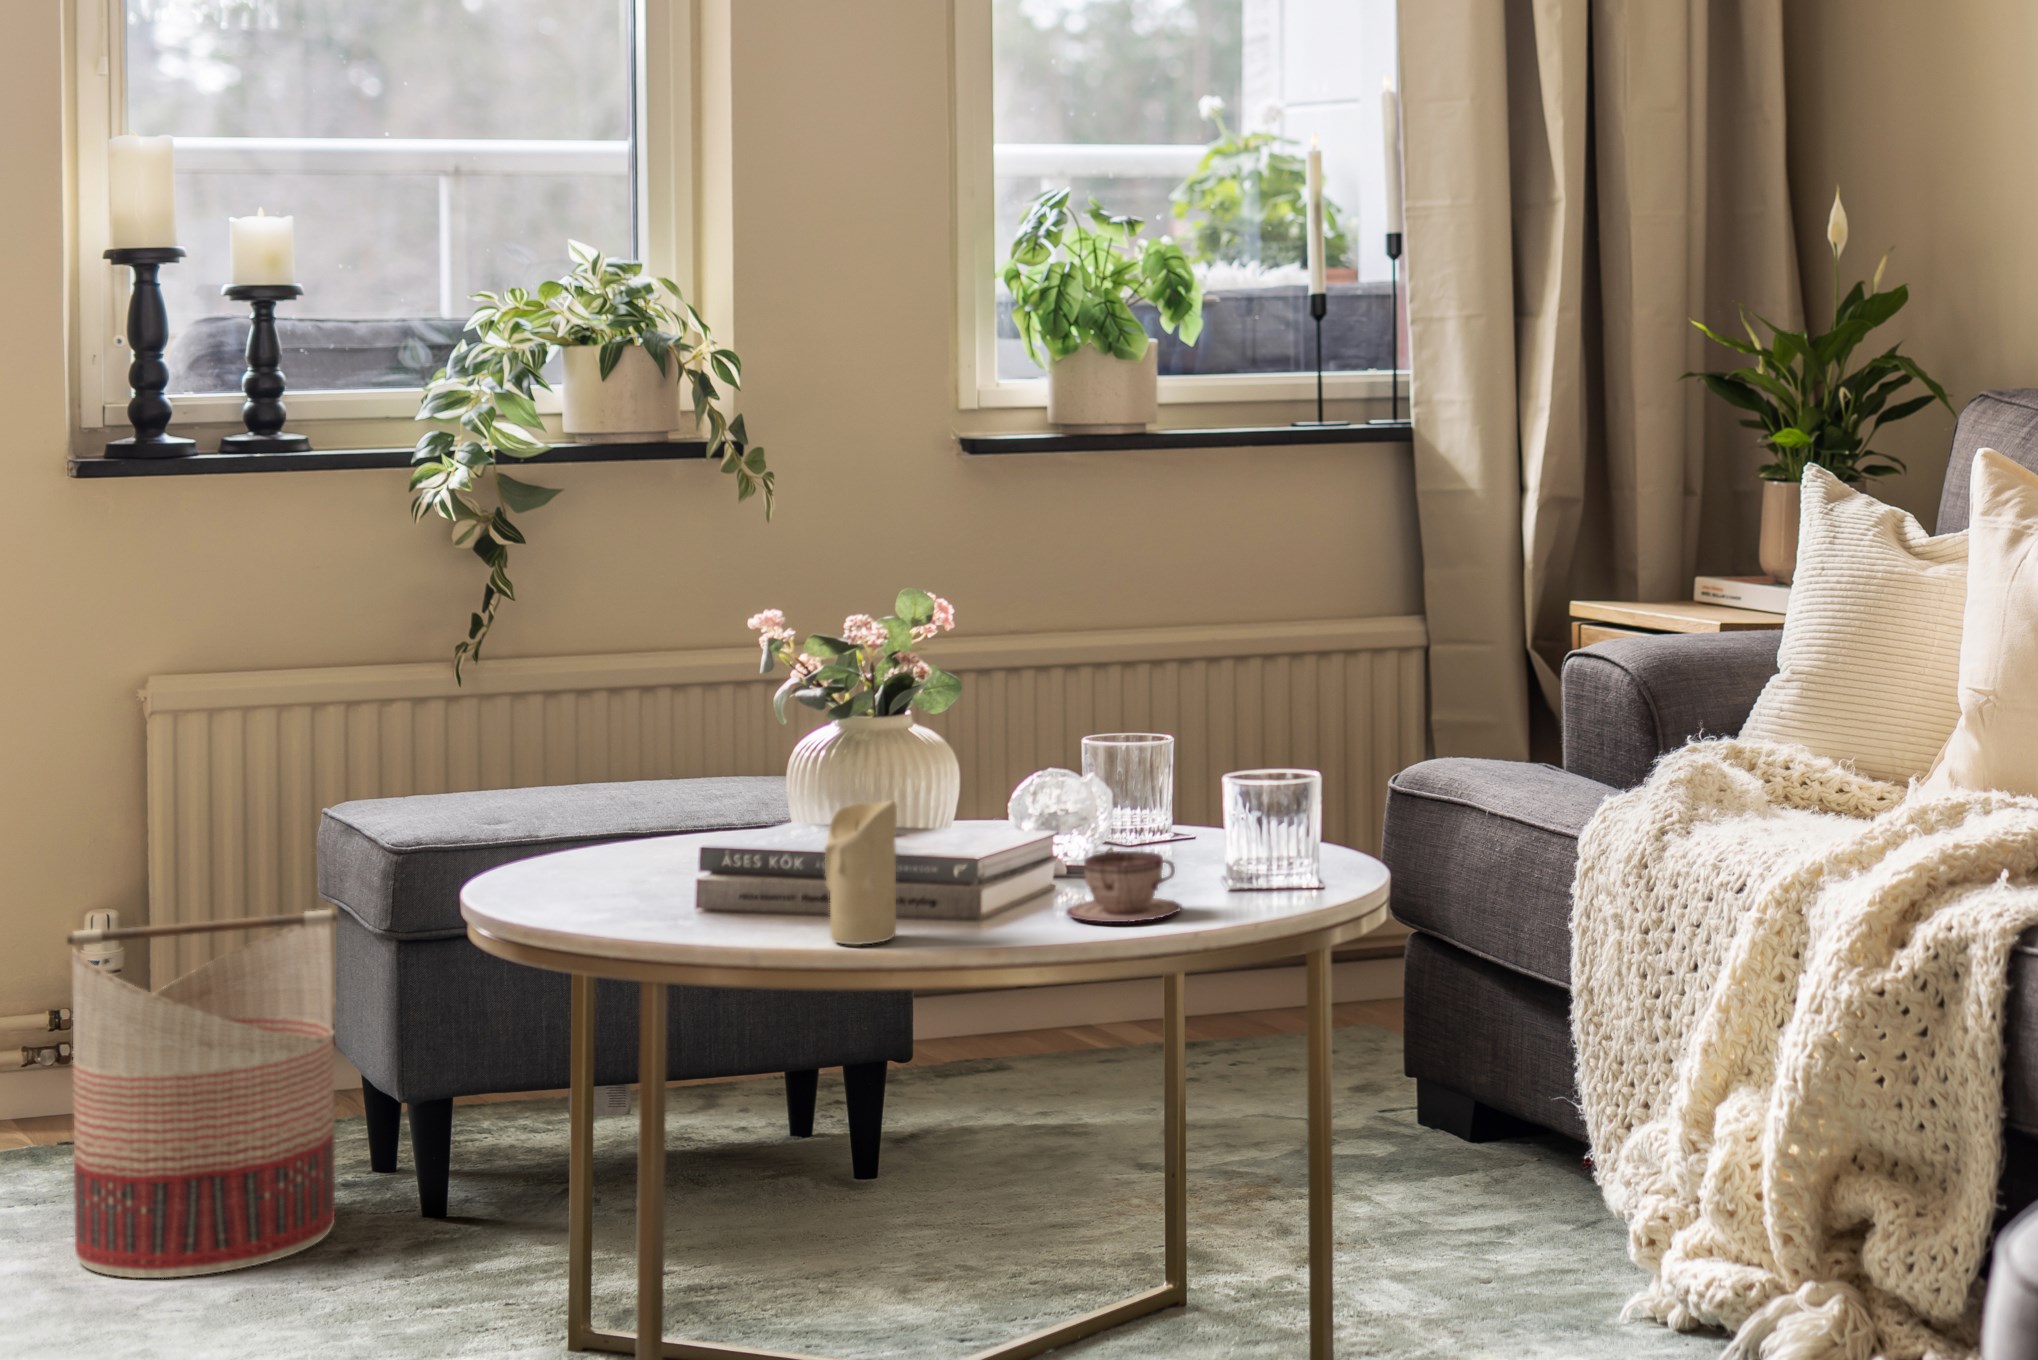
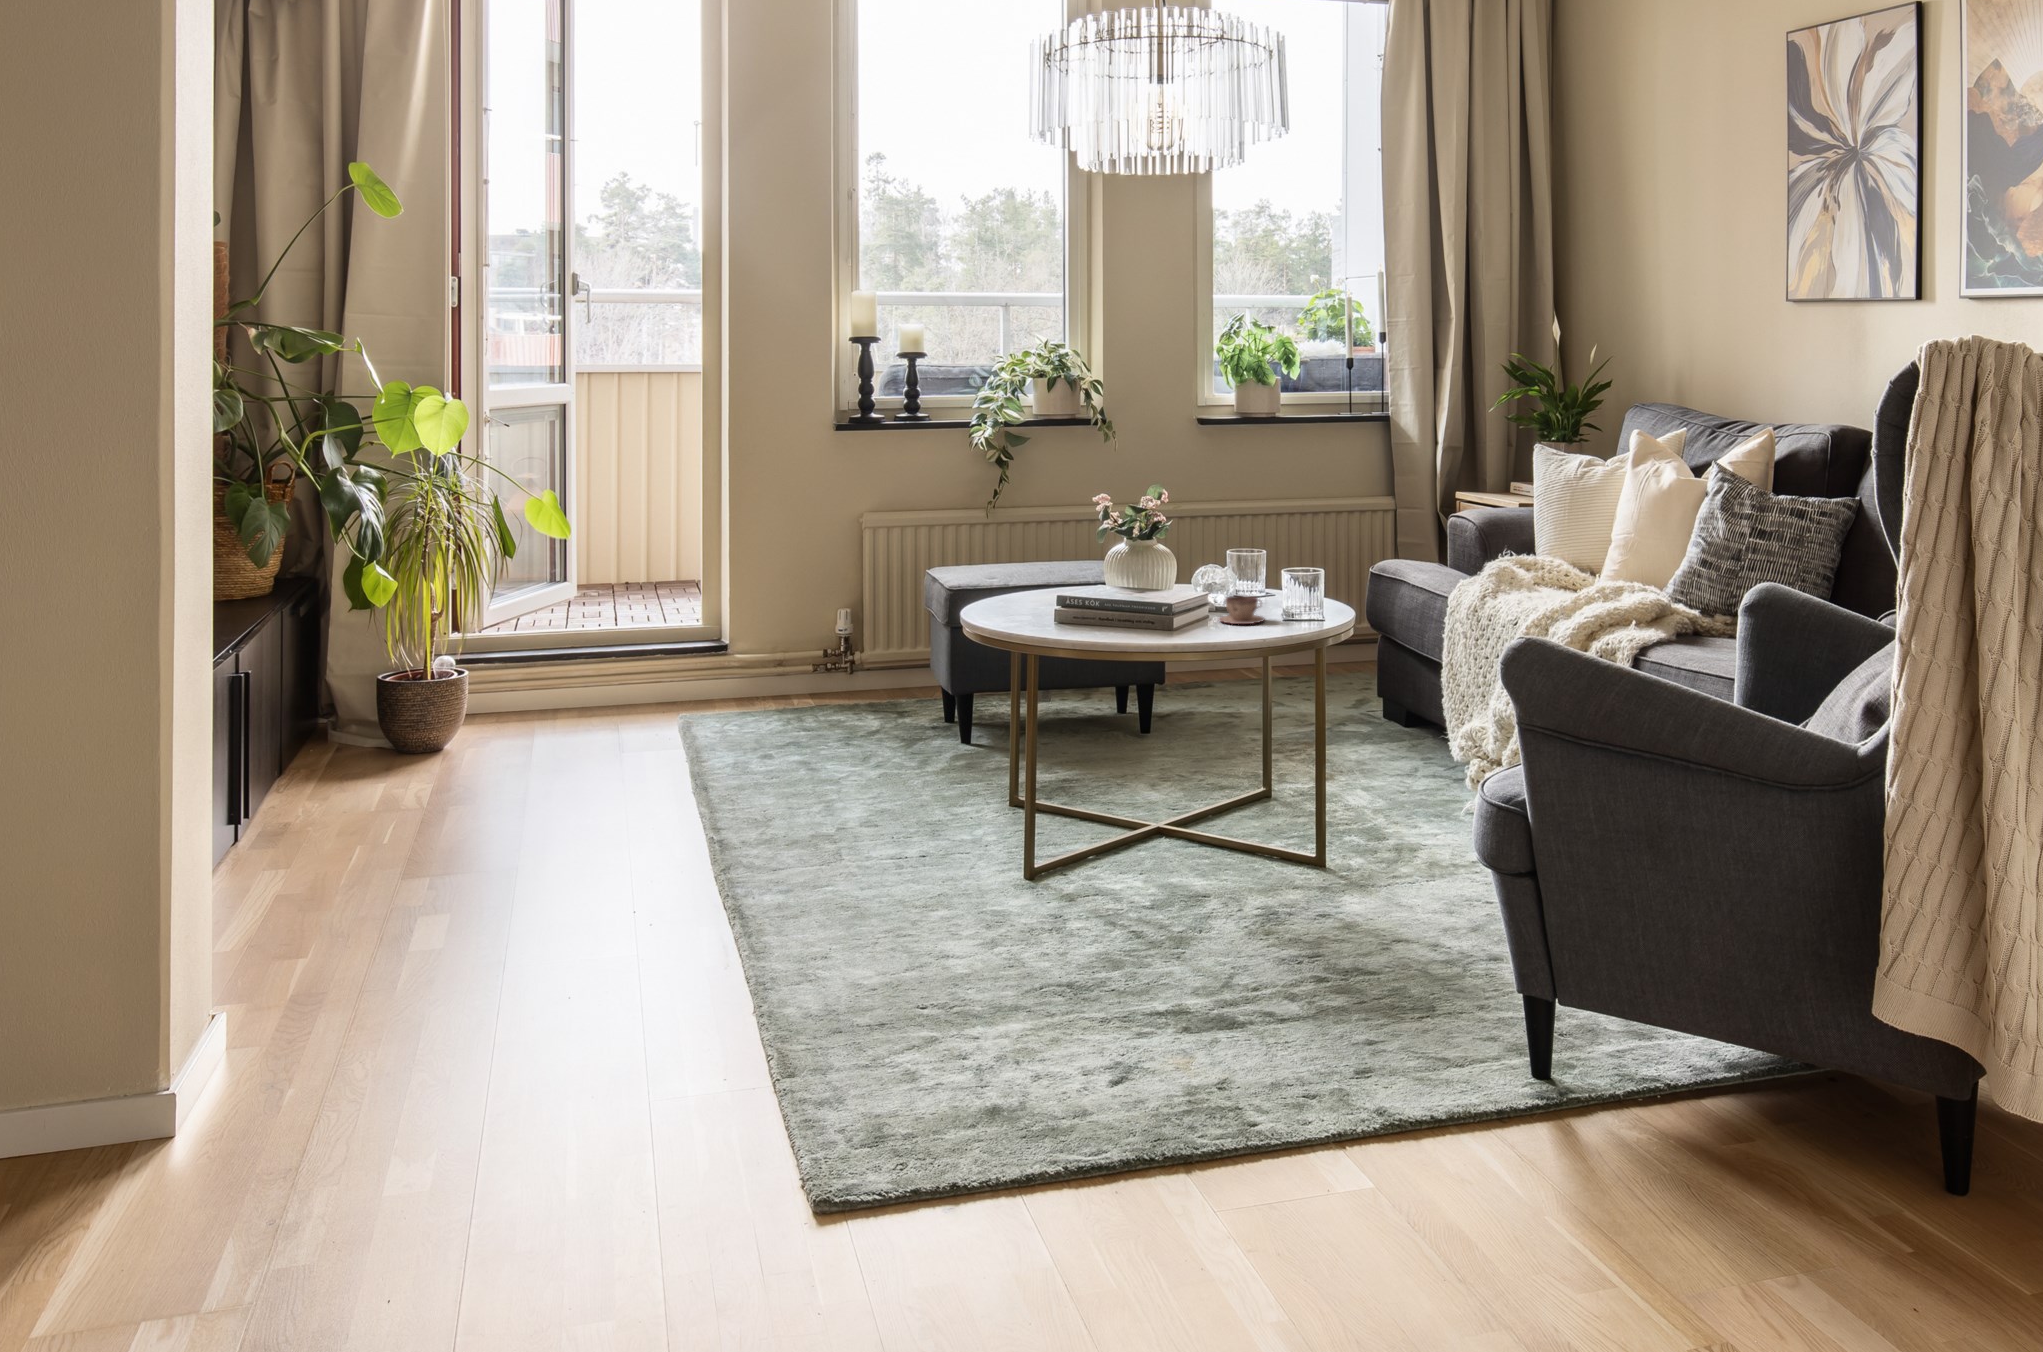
candle: present [824,800,897,945] -> none [1121,570,1150,628]
basket: present [67,910,338,1278] -> none [837,609,938,751]

